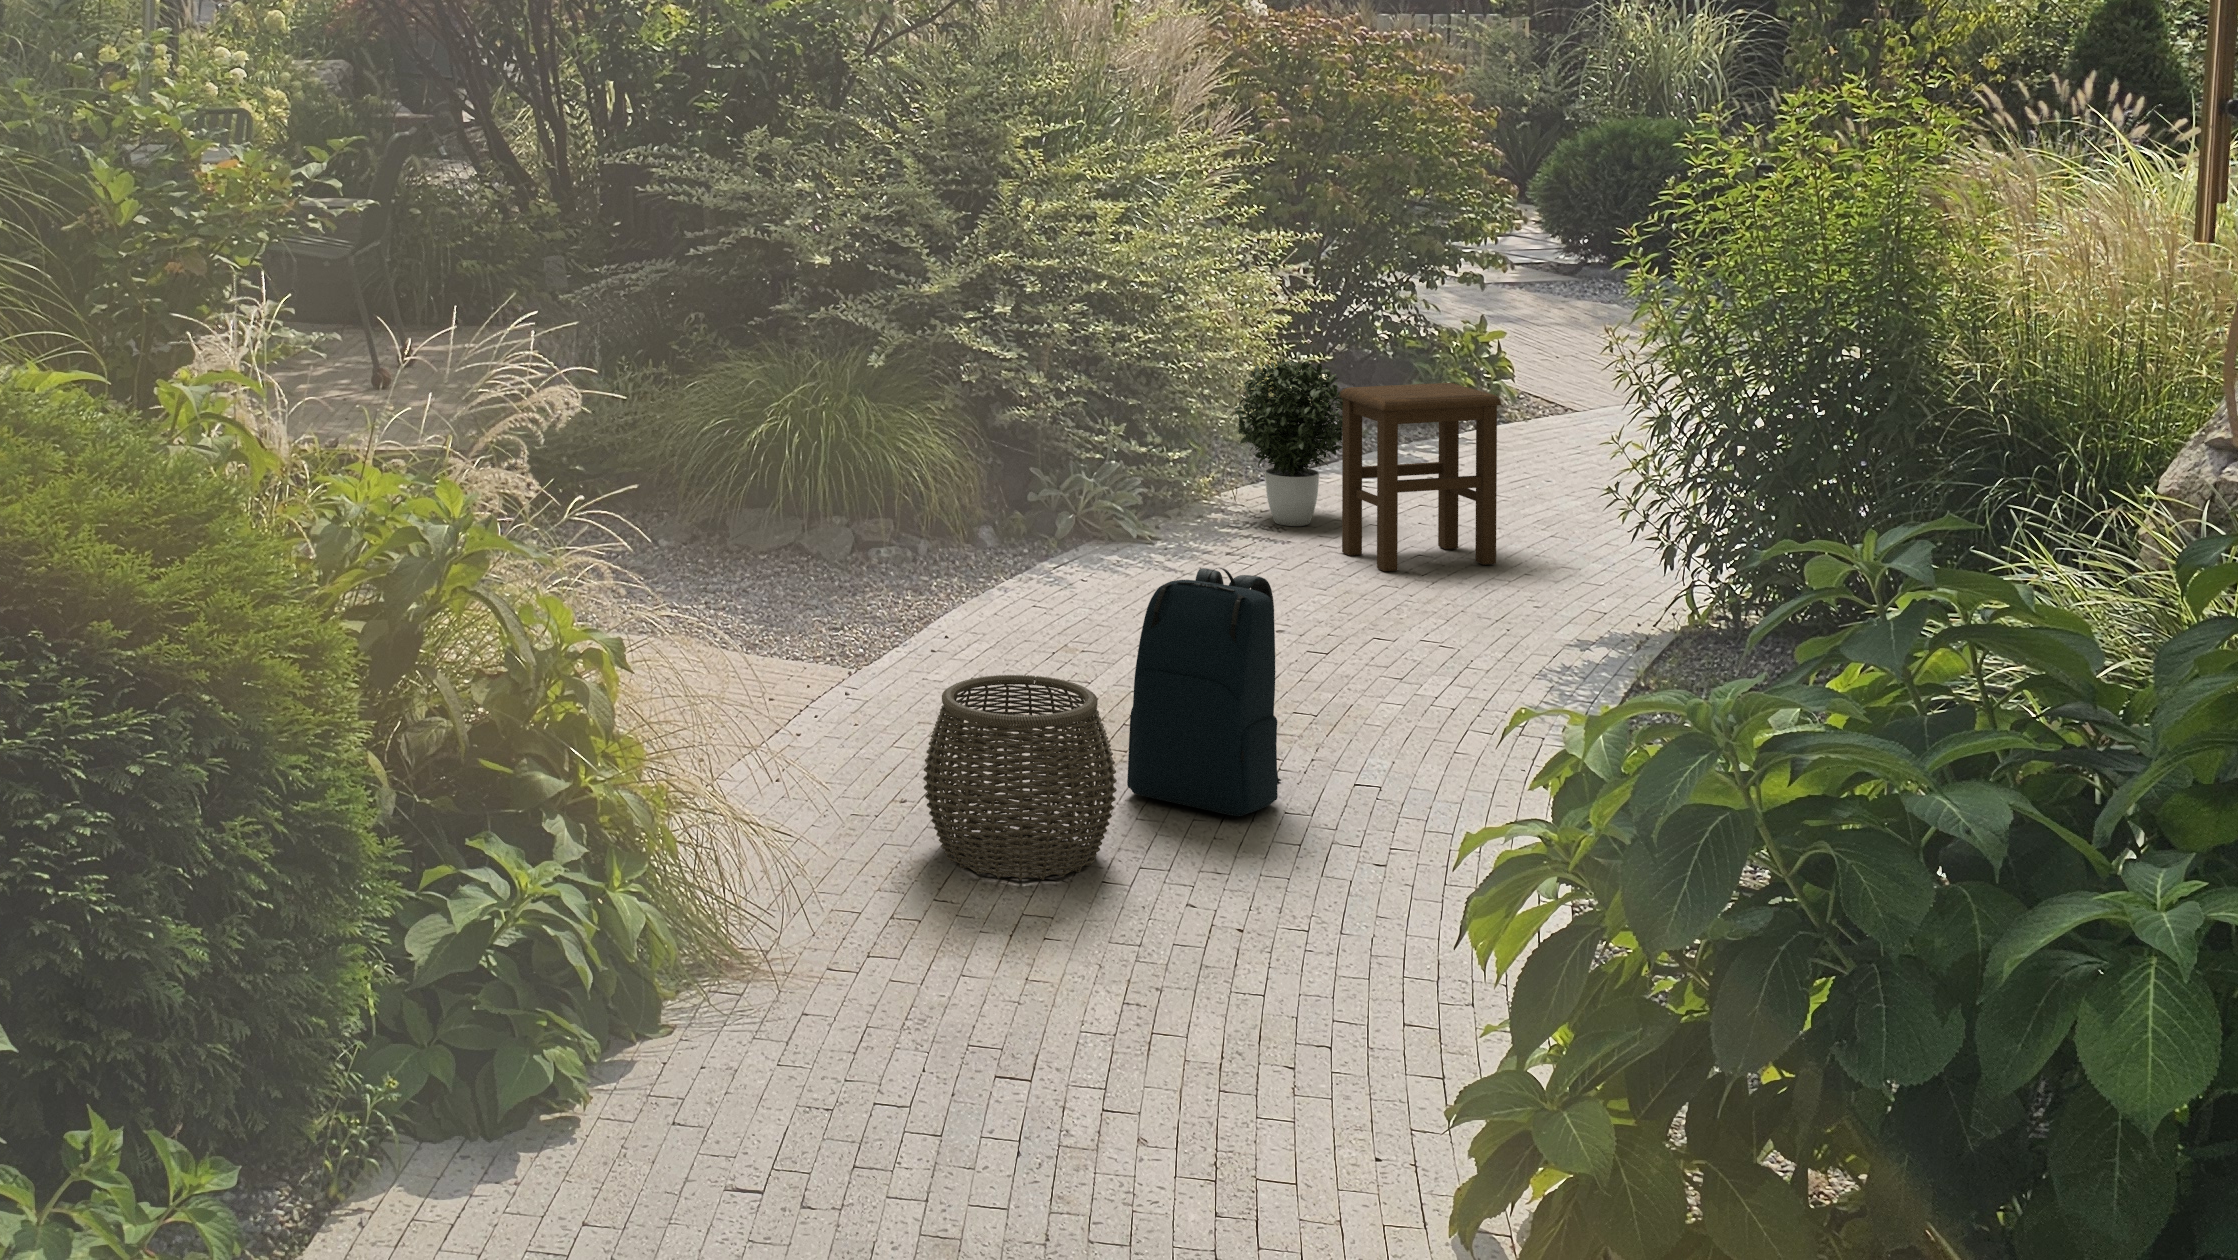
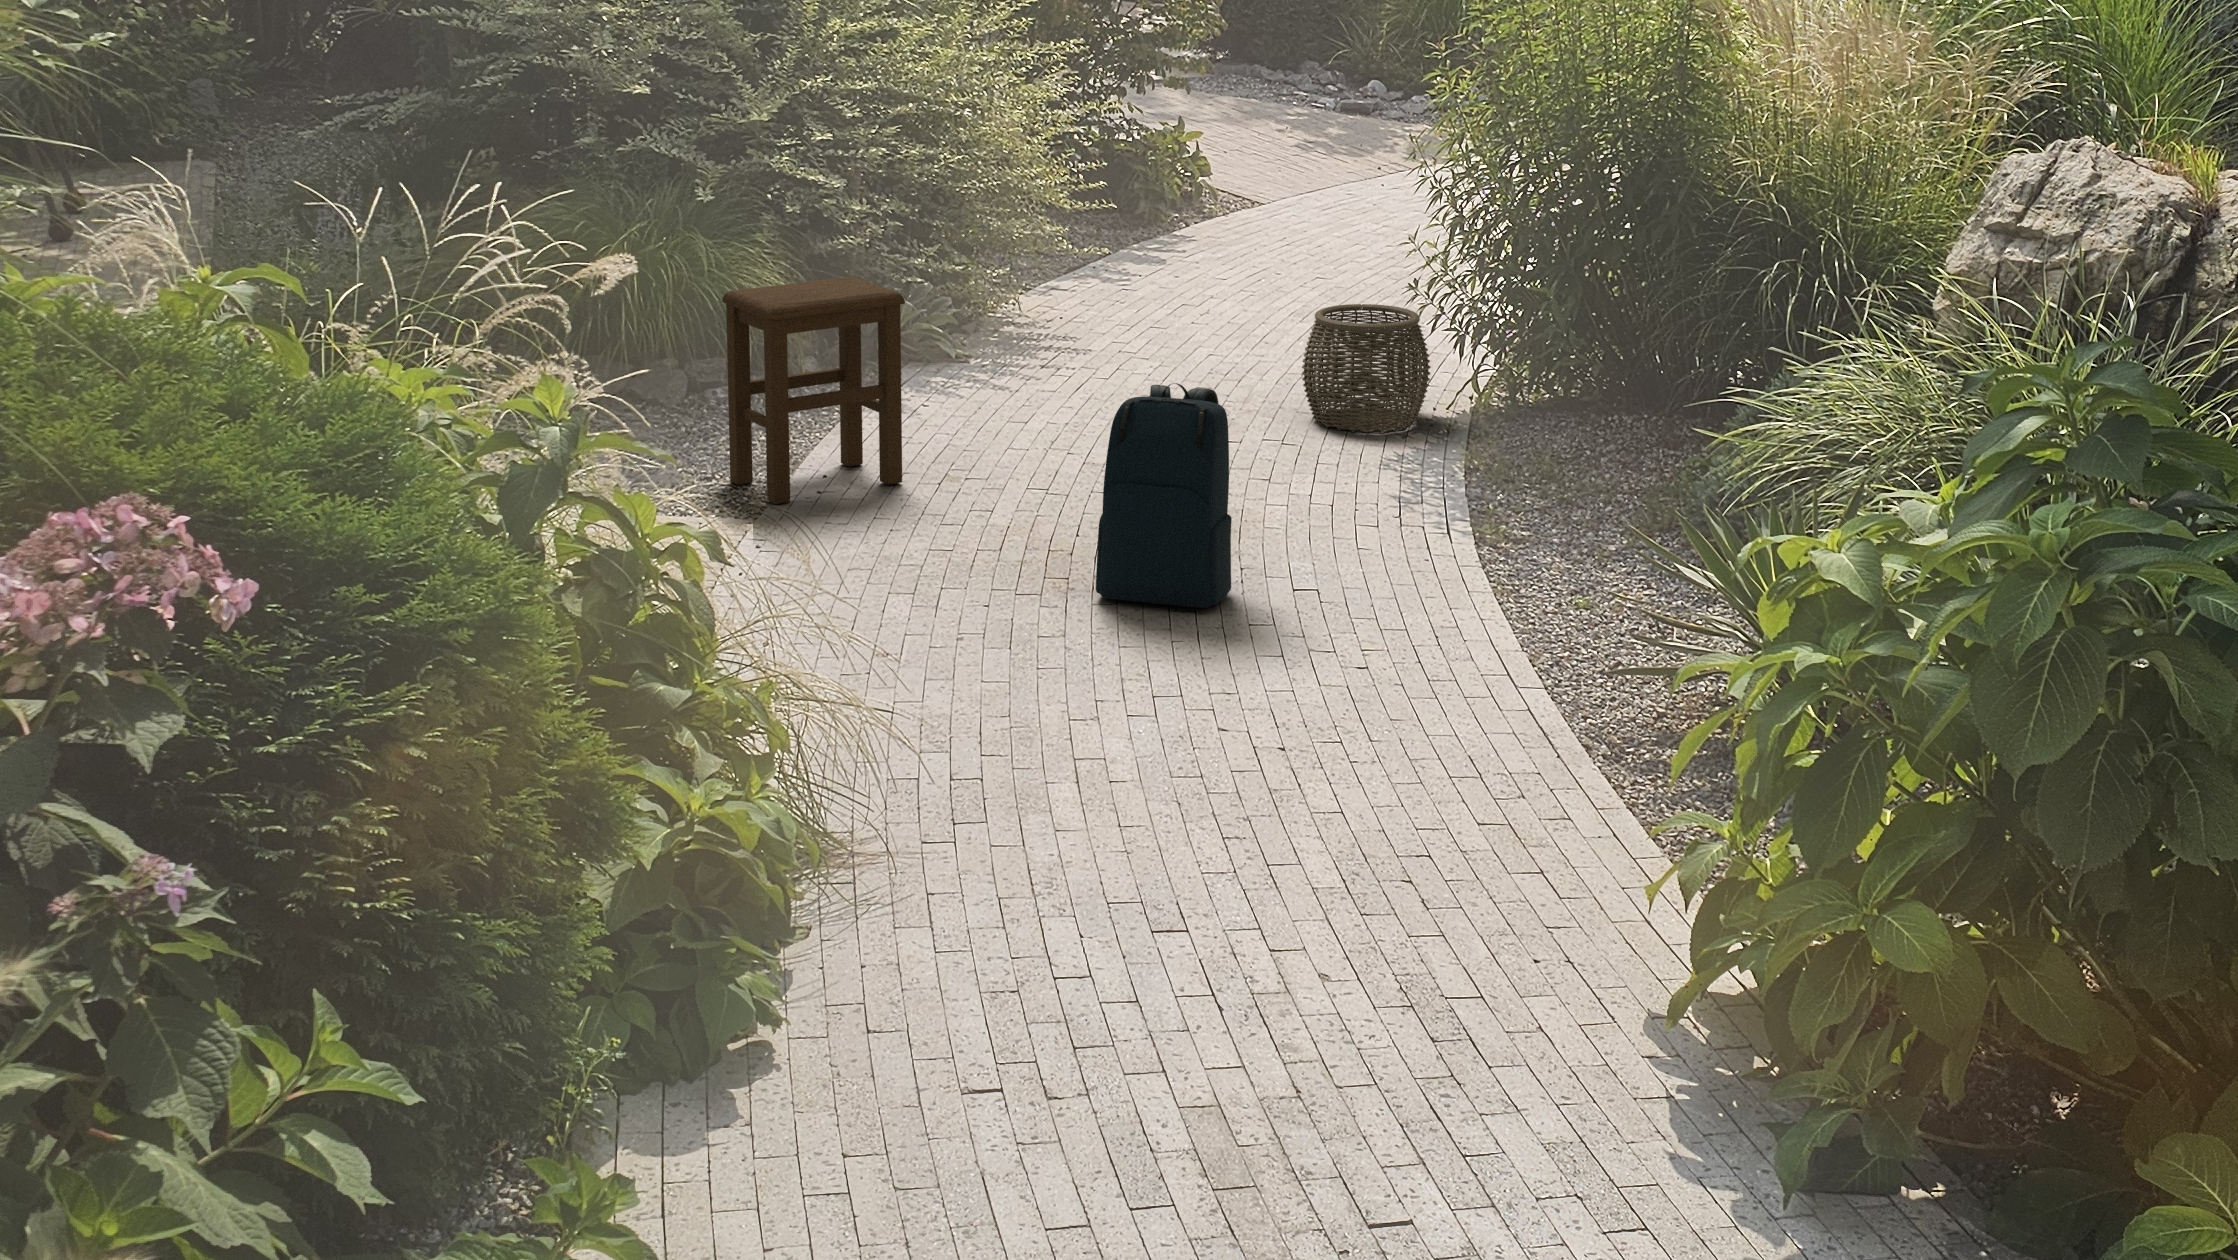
potted plant: present [1234,358,1343,526] -> none [1038,174,1146,334]
stool: present [1339,383,1501,571] -> present [722,277,905,504]
woven basket: present [923,675,1117,880] -> present [1302,304,1431,433]

